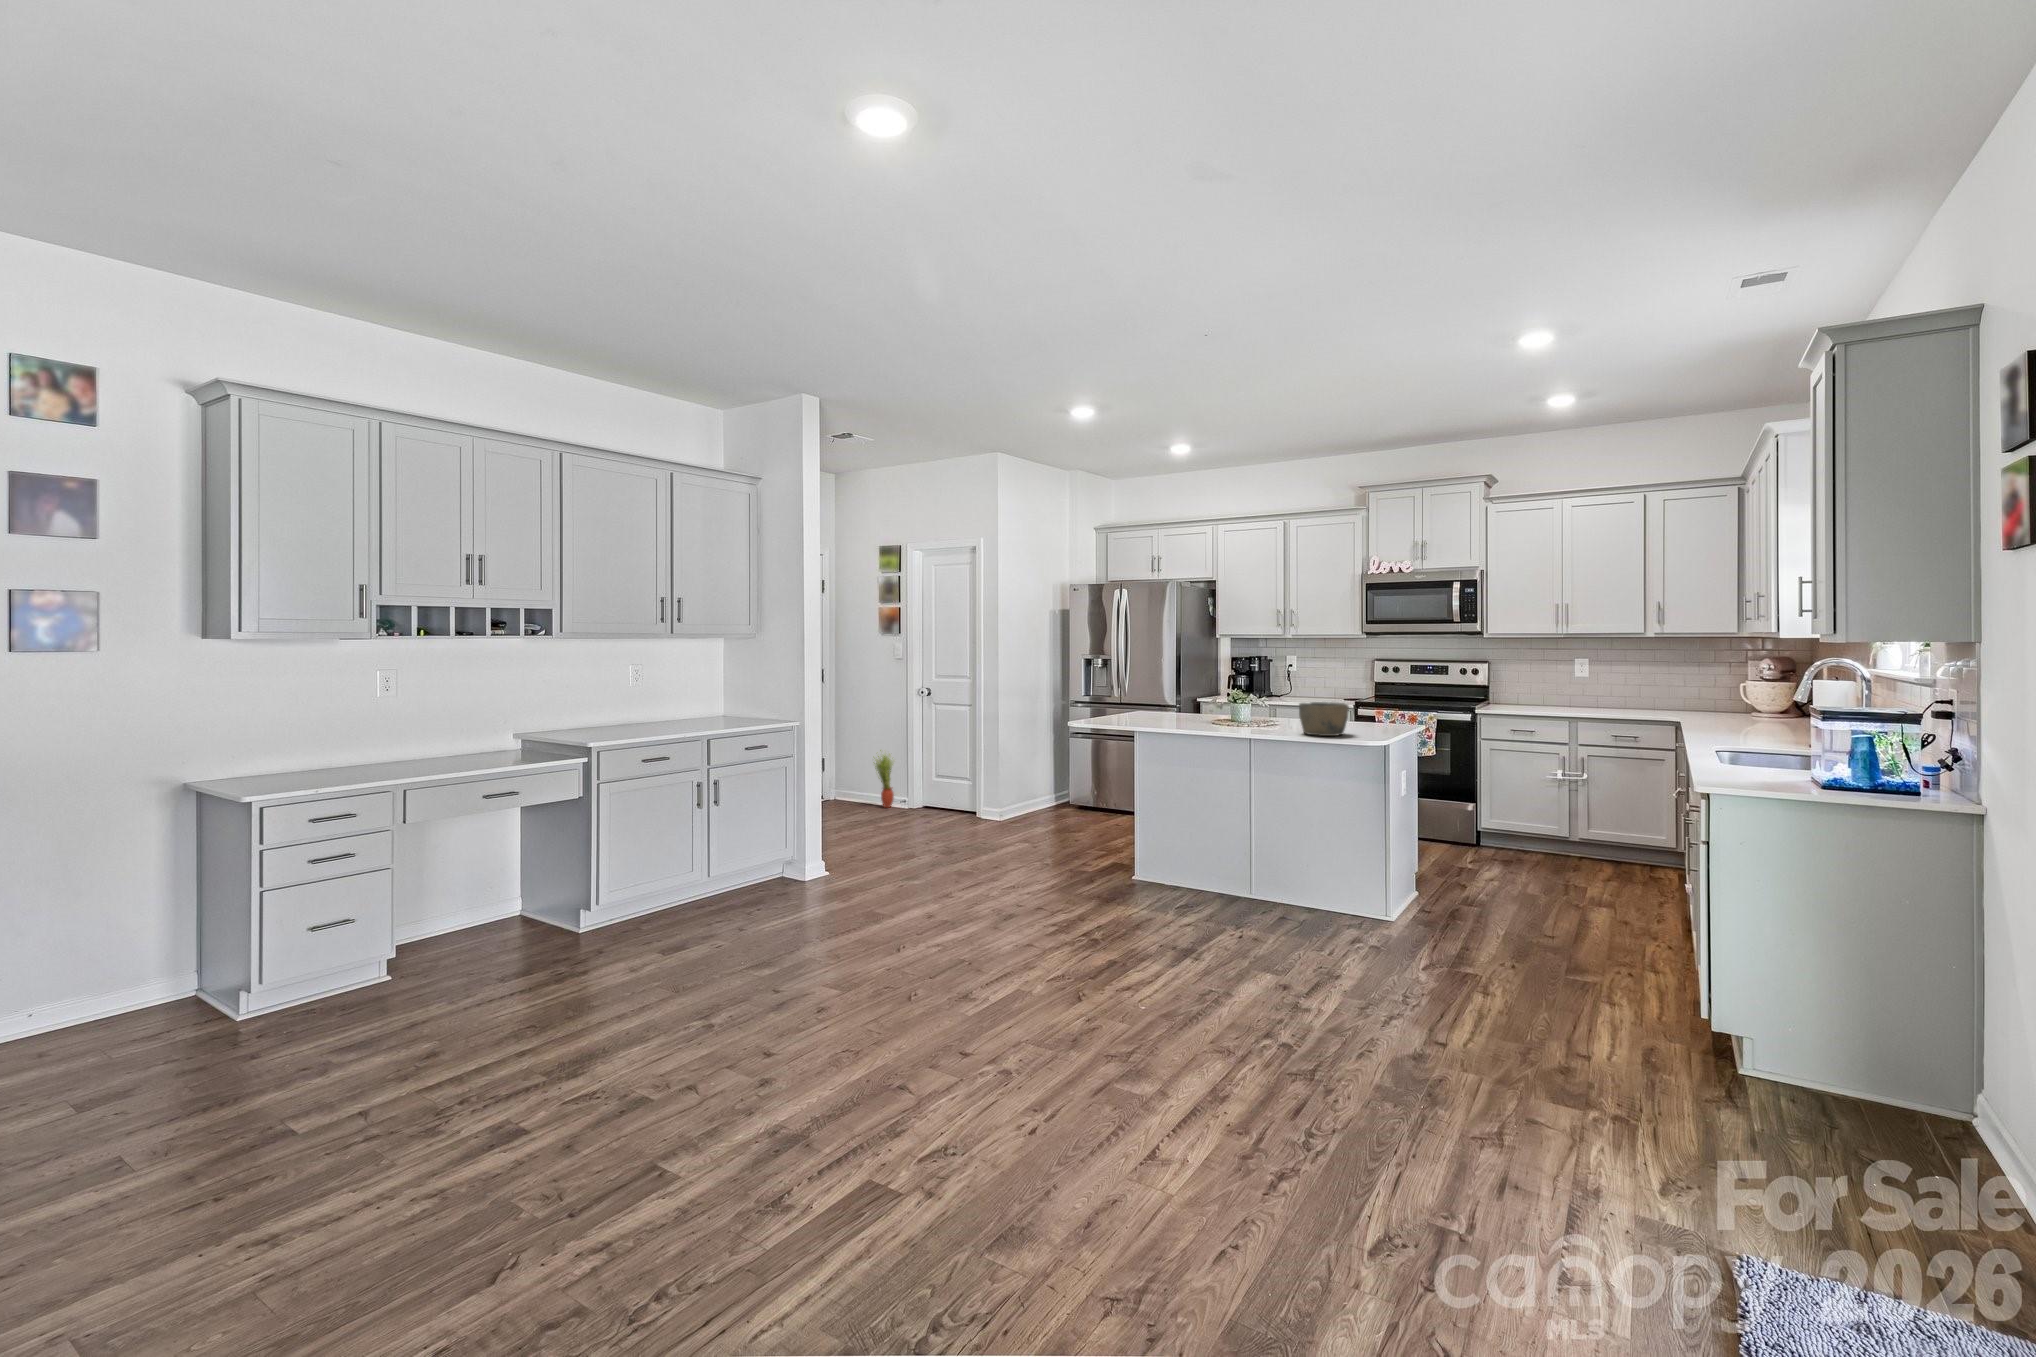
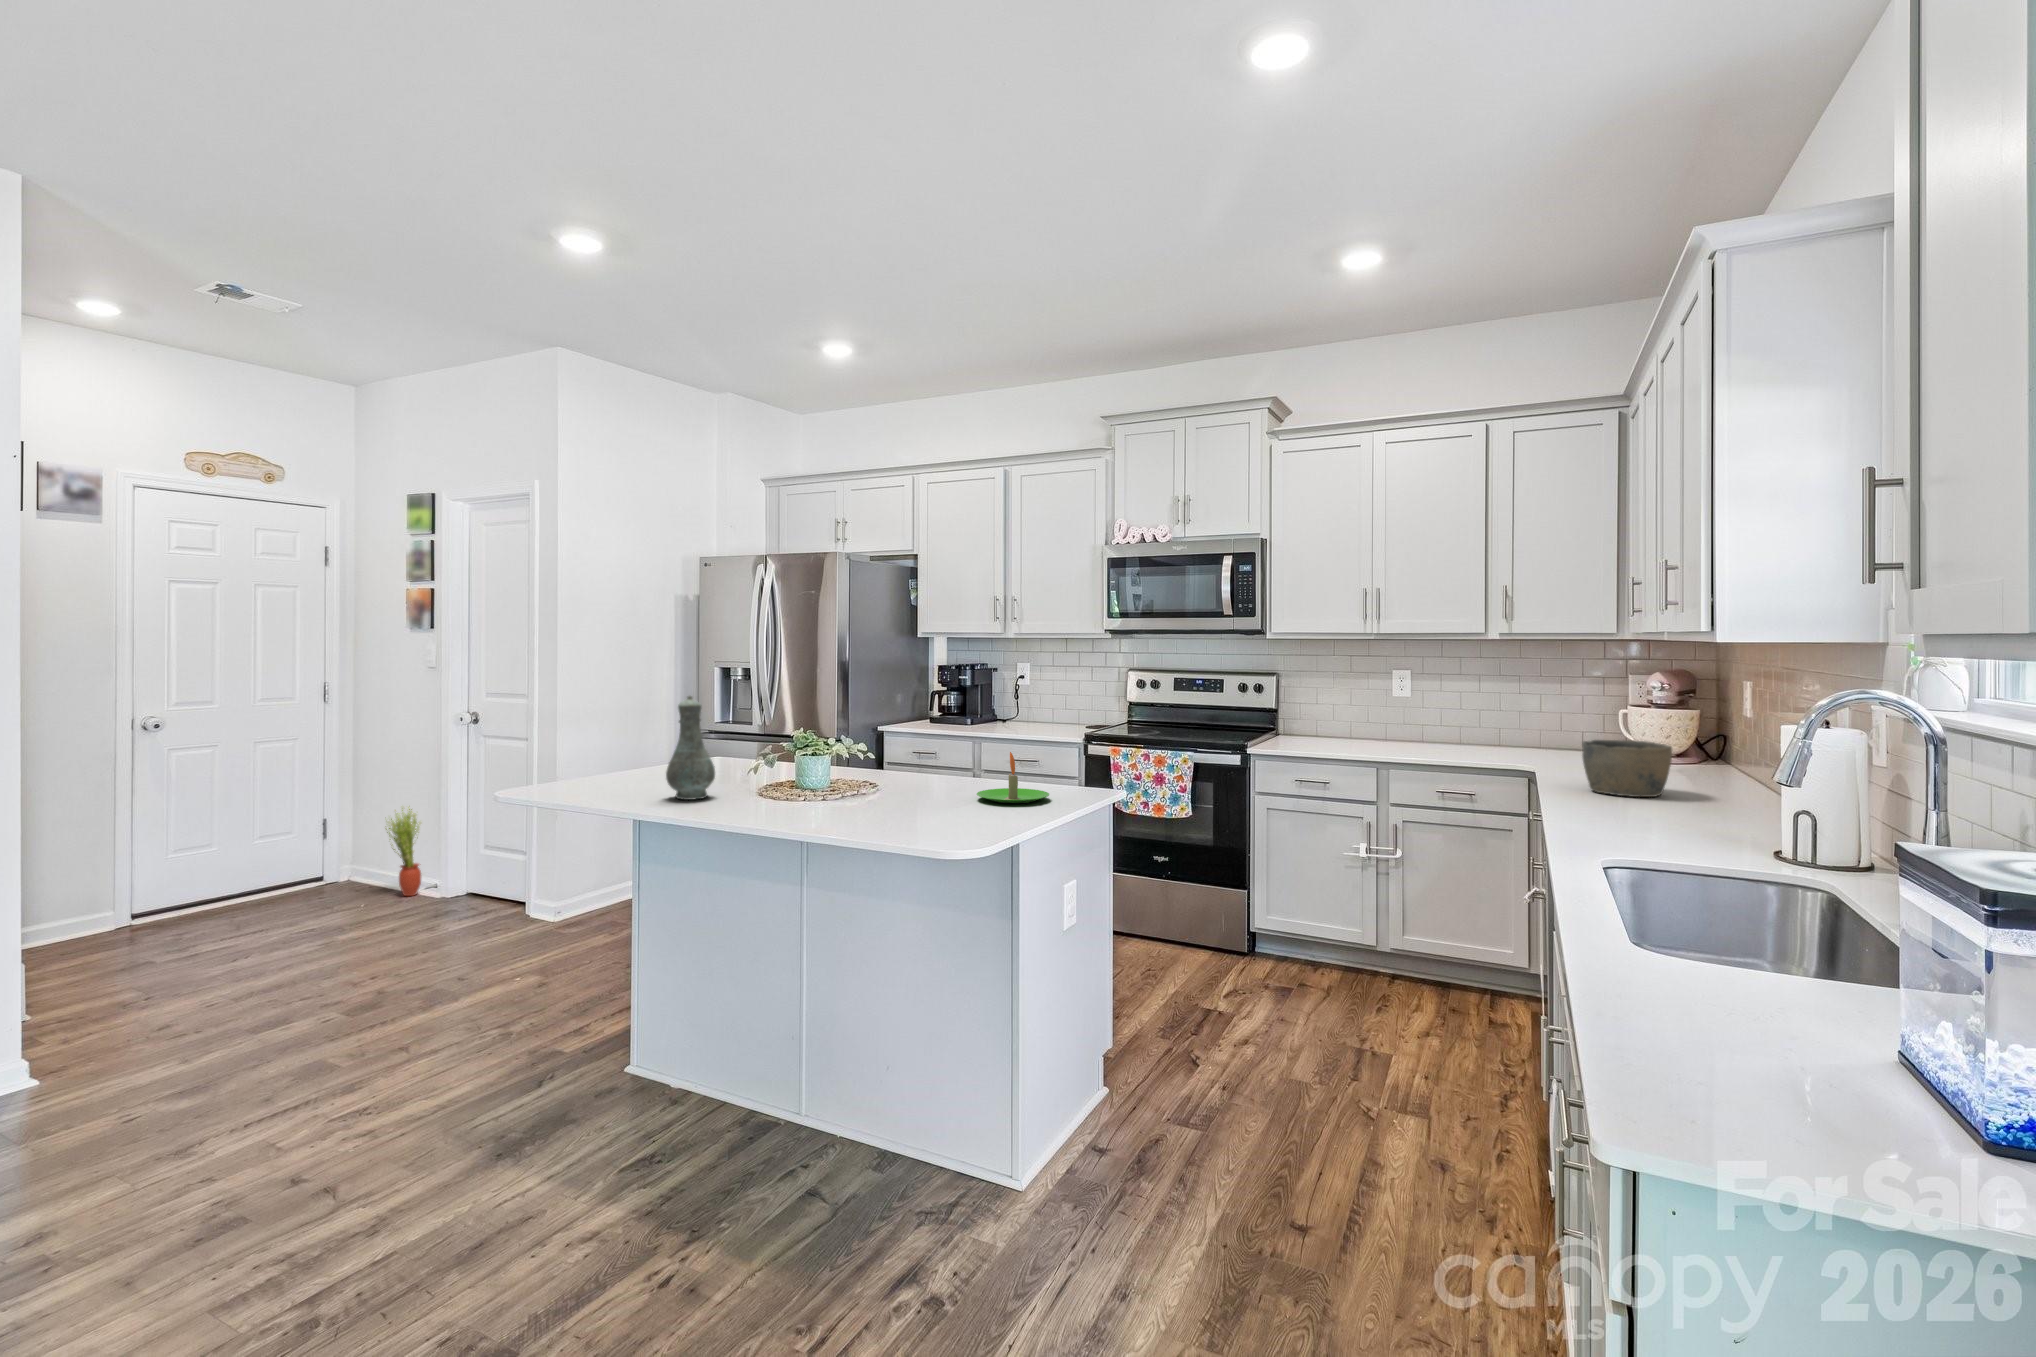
vase: none [1177,672,1203,729] -> present [666,696,715,800]
bowl: present [1299,702,1349,736] -> present [1582,740,1672,797]
candle: none [1350,703,1394,731] -> present [977,752,1049,803]

